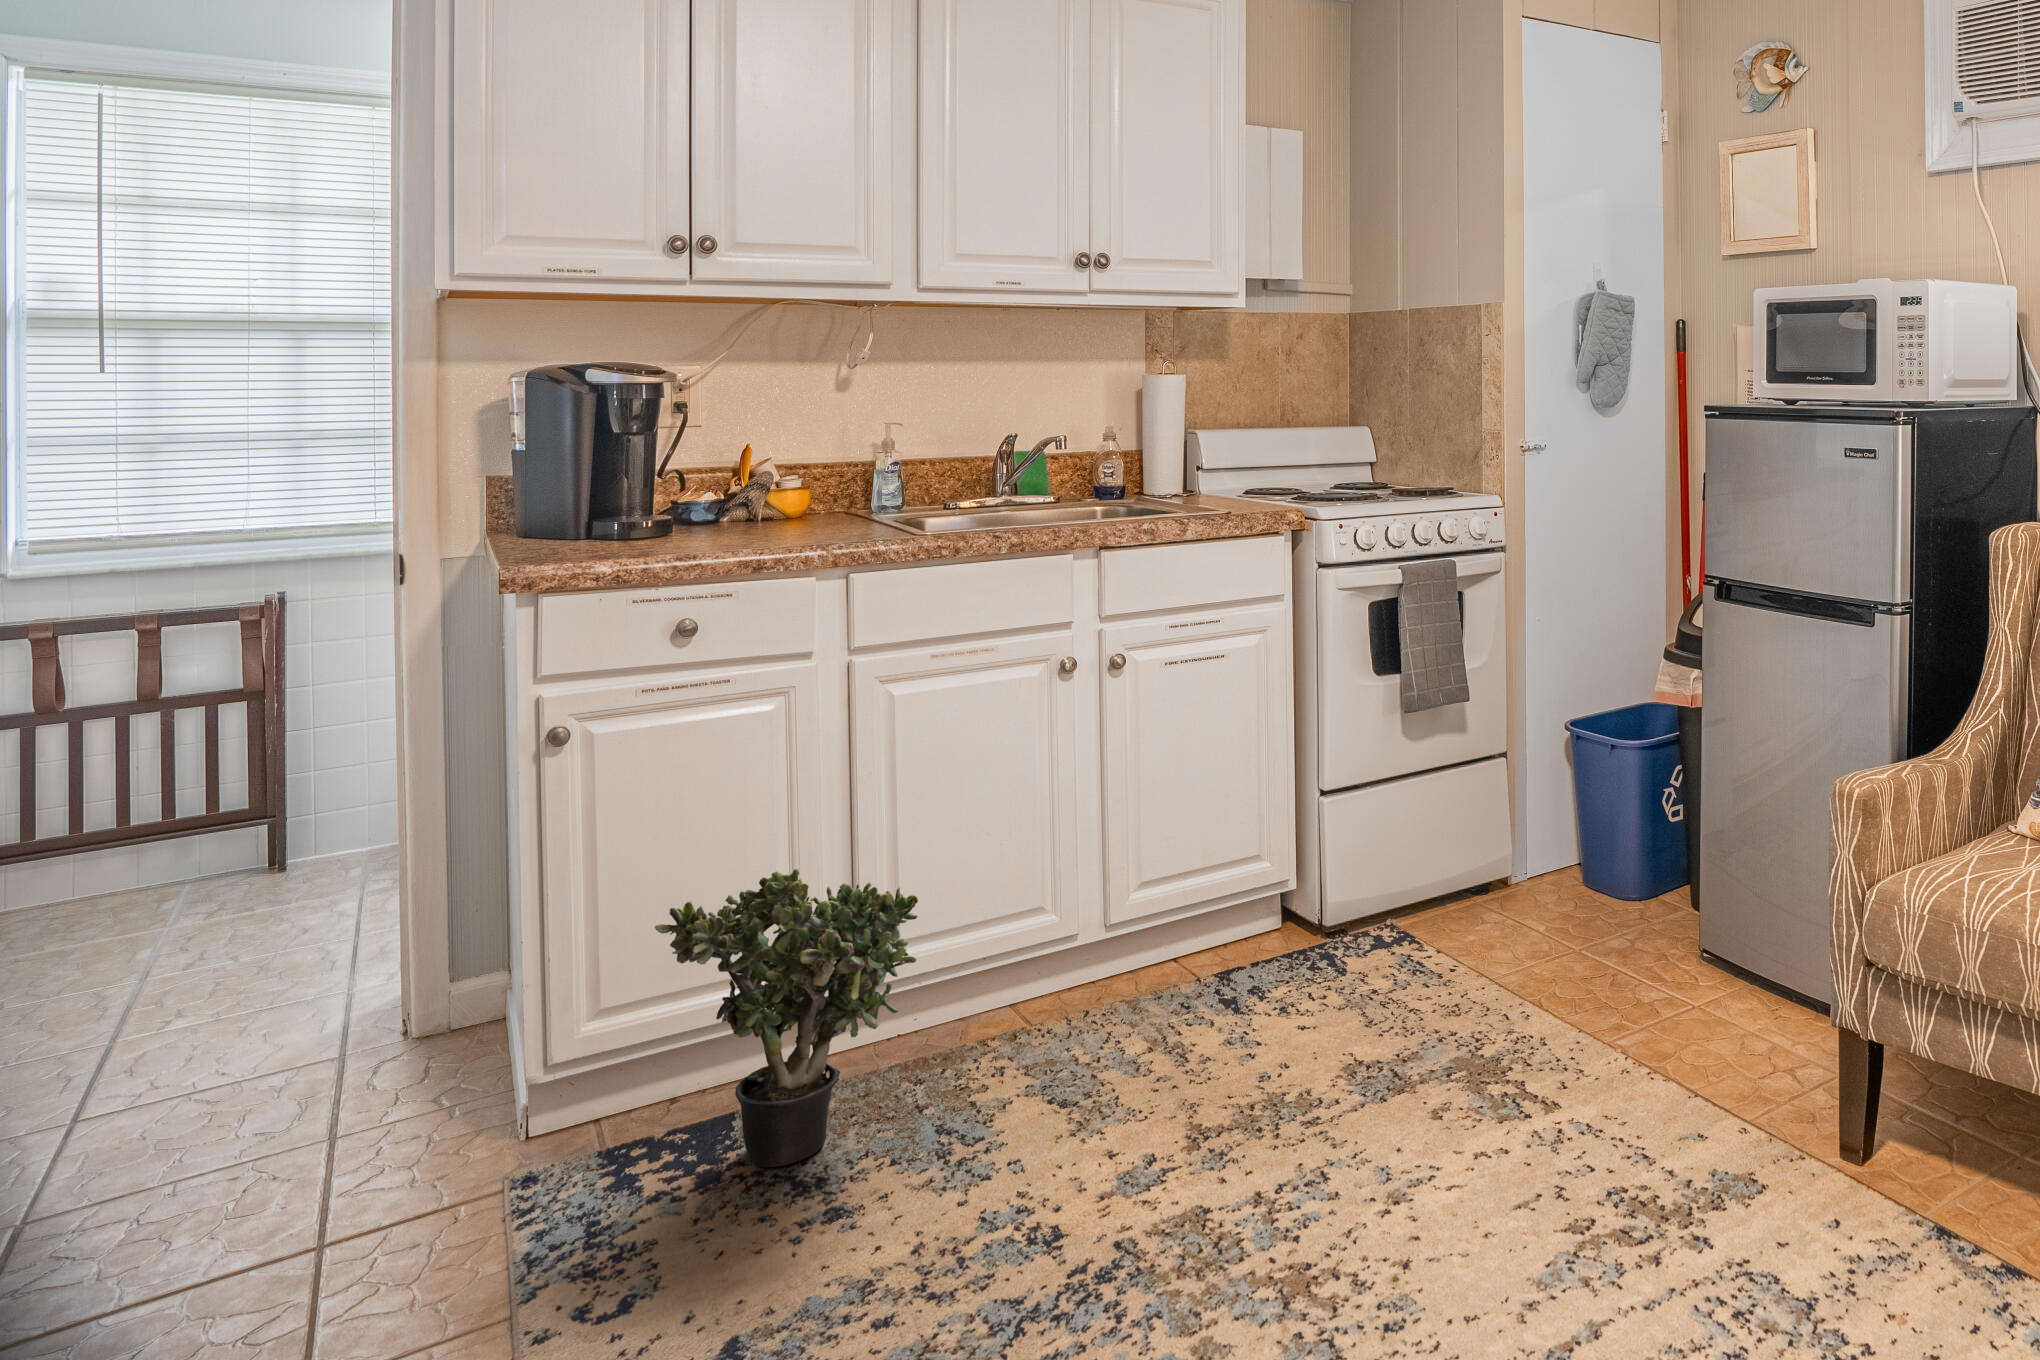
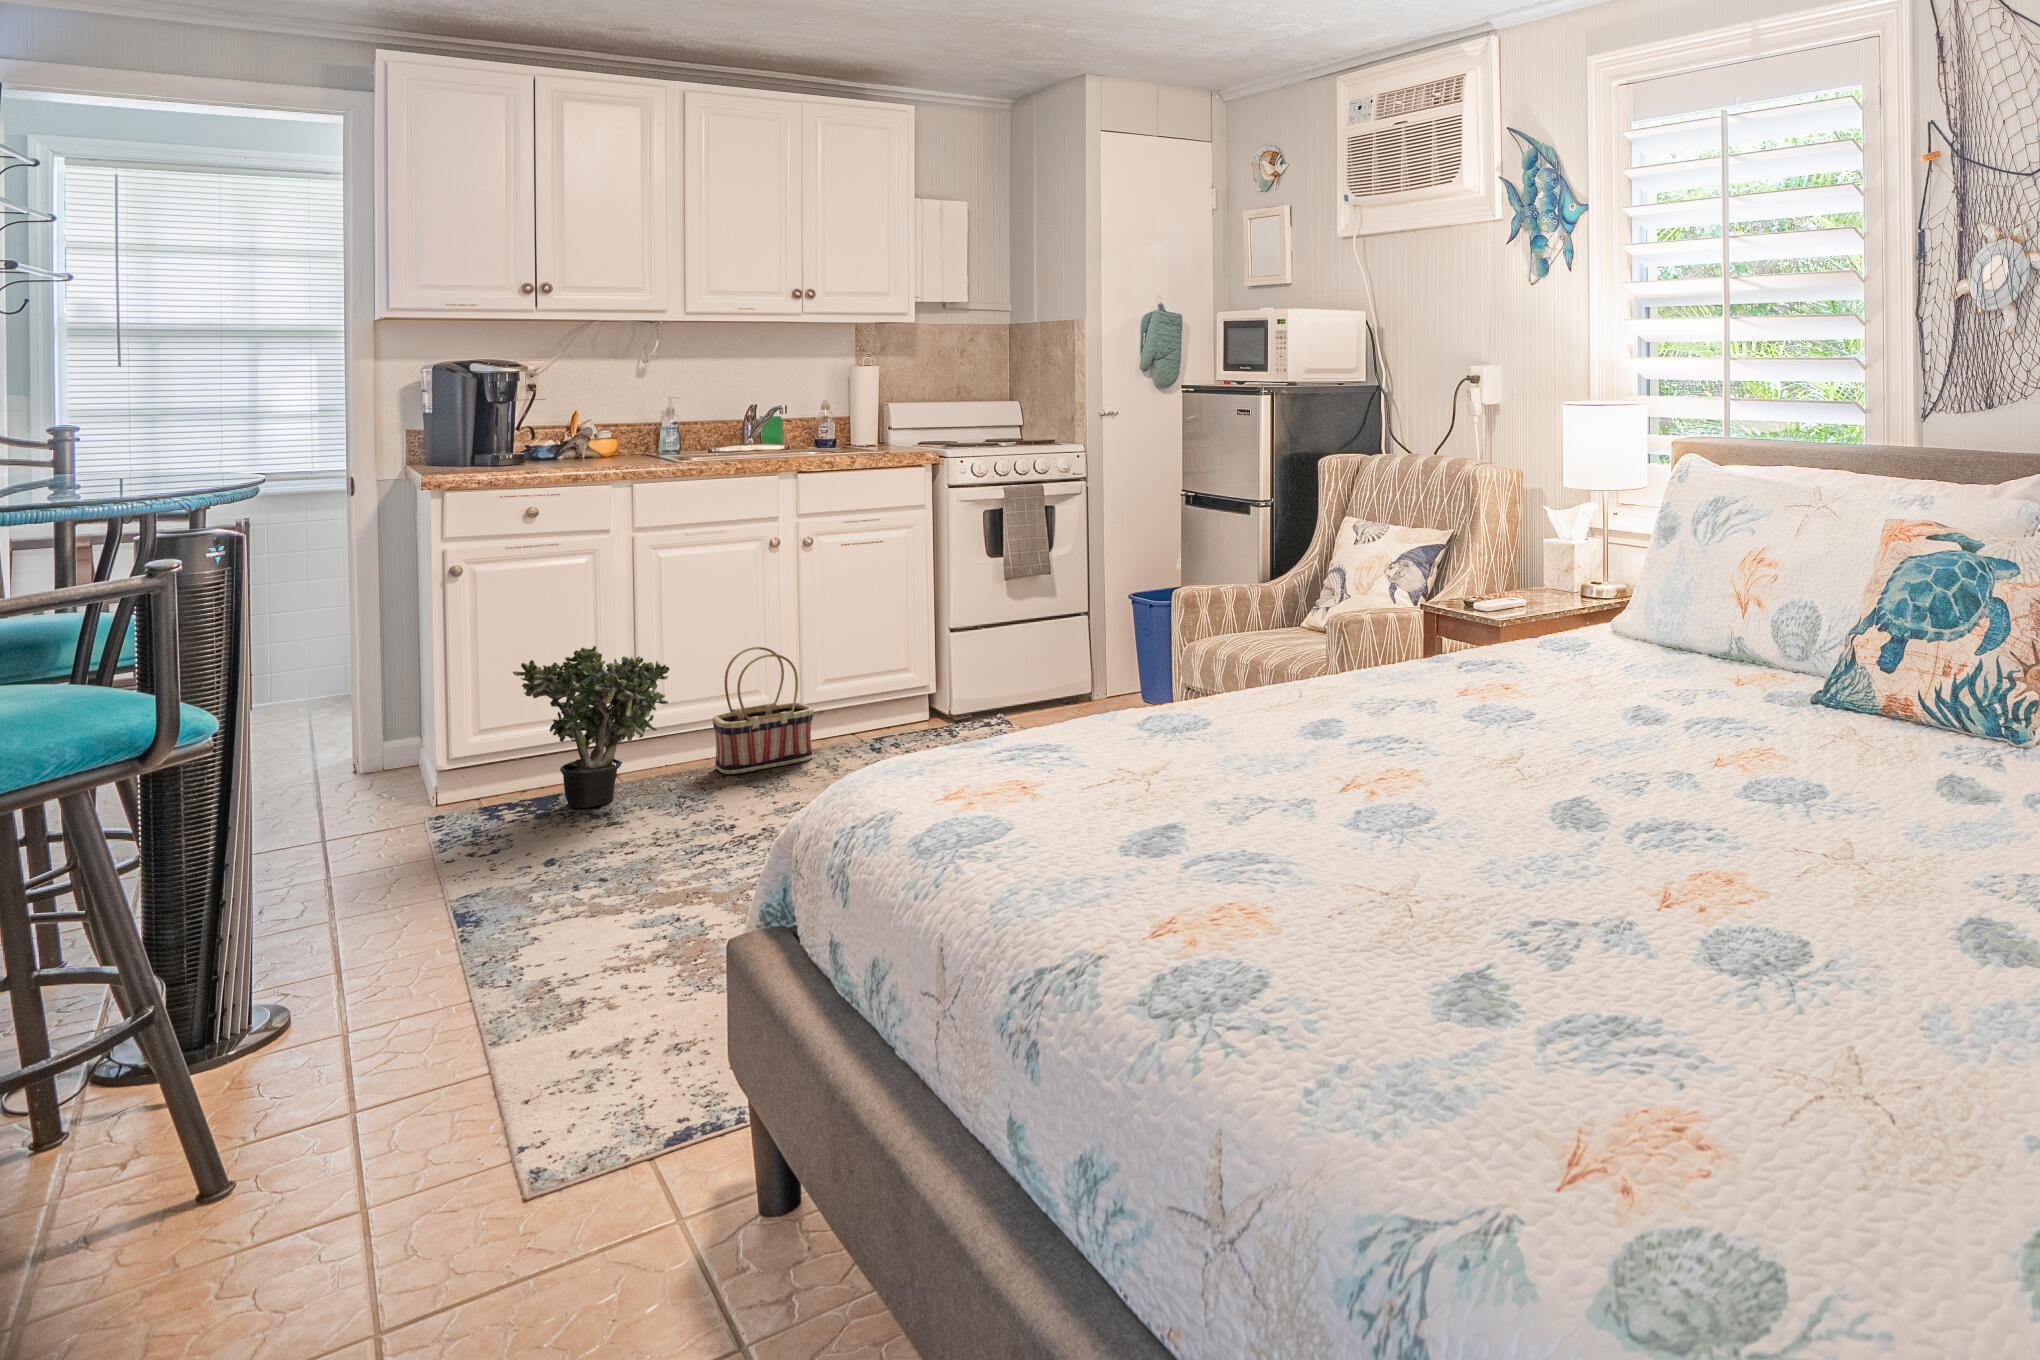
basket: none [979,840,1138,1072] -> present [712,647,814,774]

